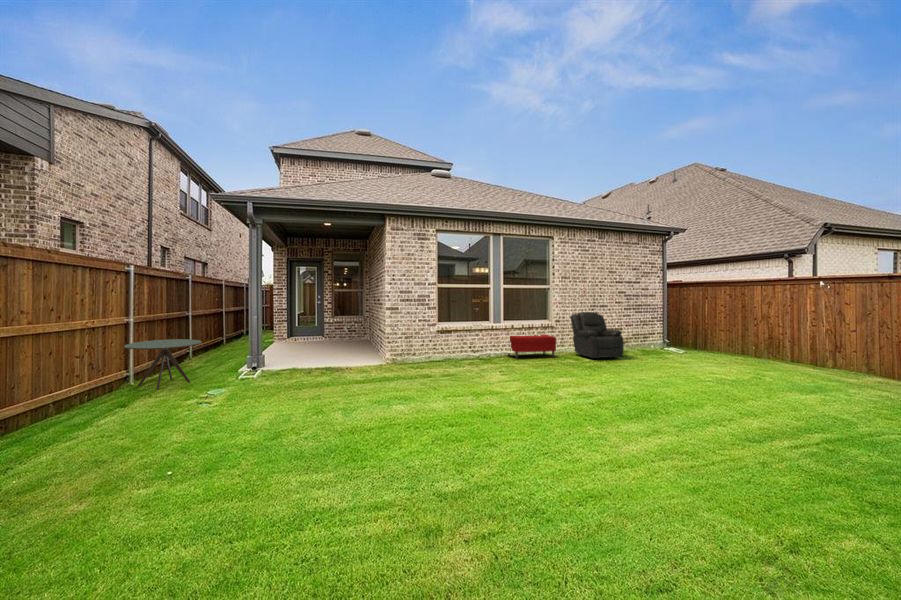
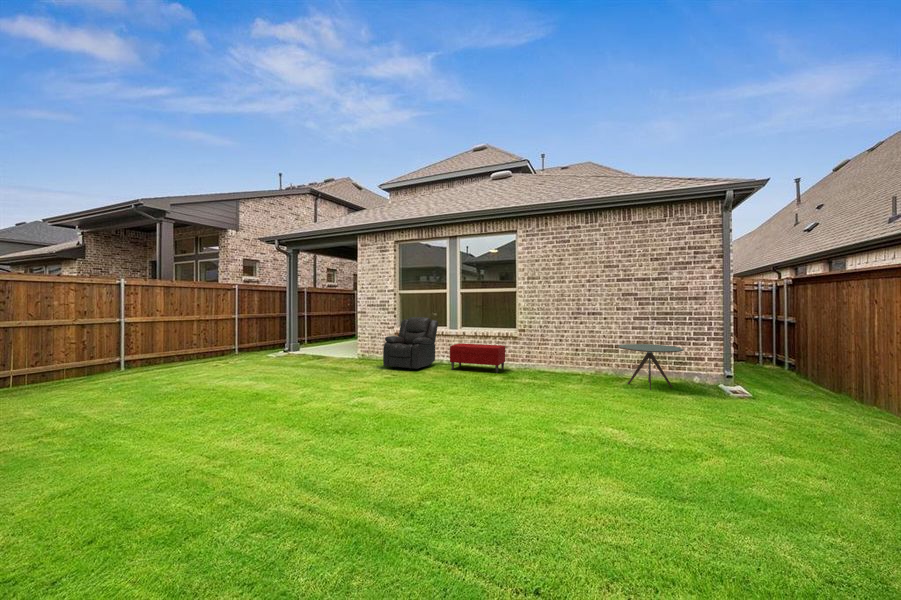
chair: present [571,312,624,359] -> present [383,317,438,370]
round table: present [125,339,201,390] -> present [619,344,683,390]

